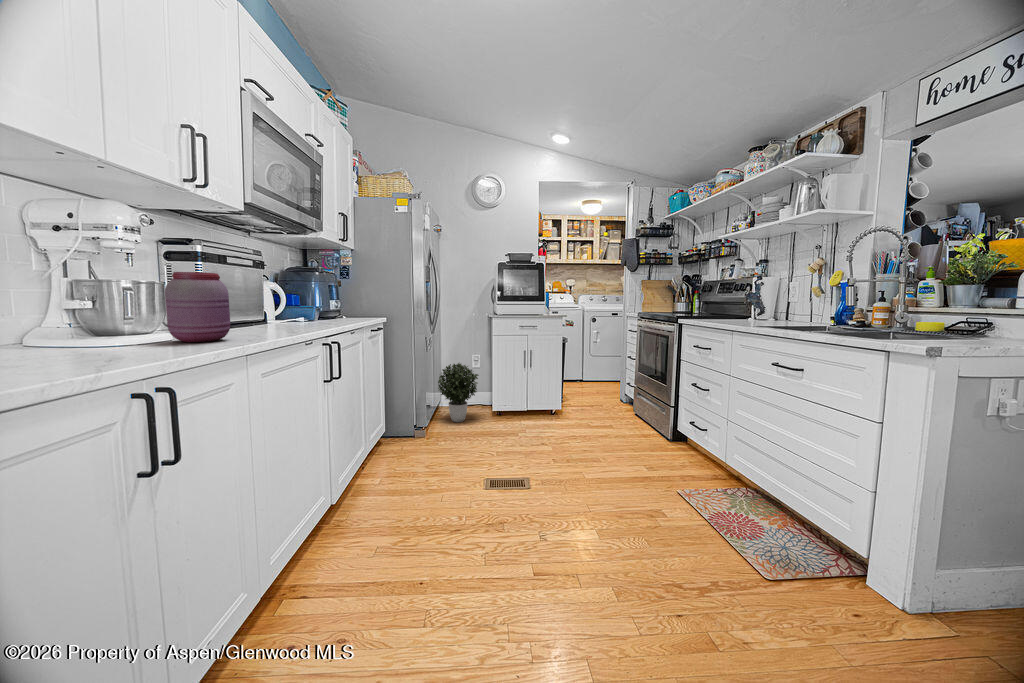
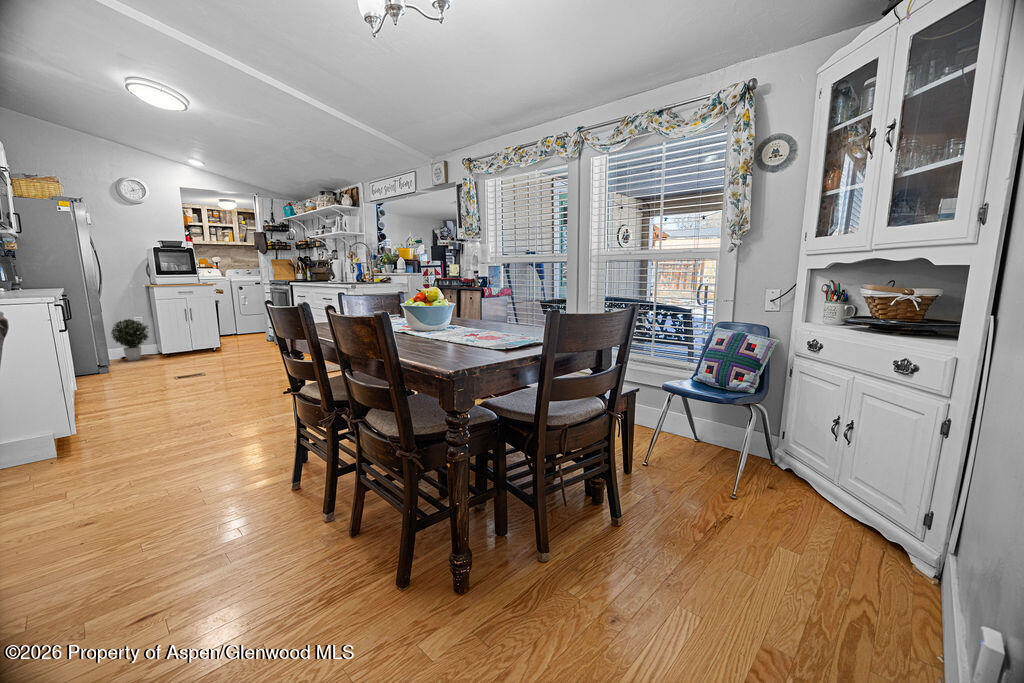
jar: present [165,272,230,342] -> none [18,260,51,289]

